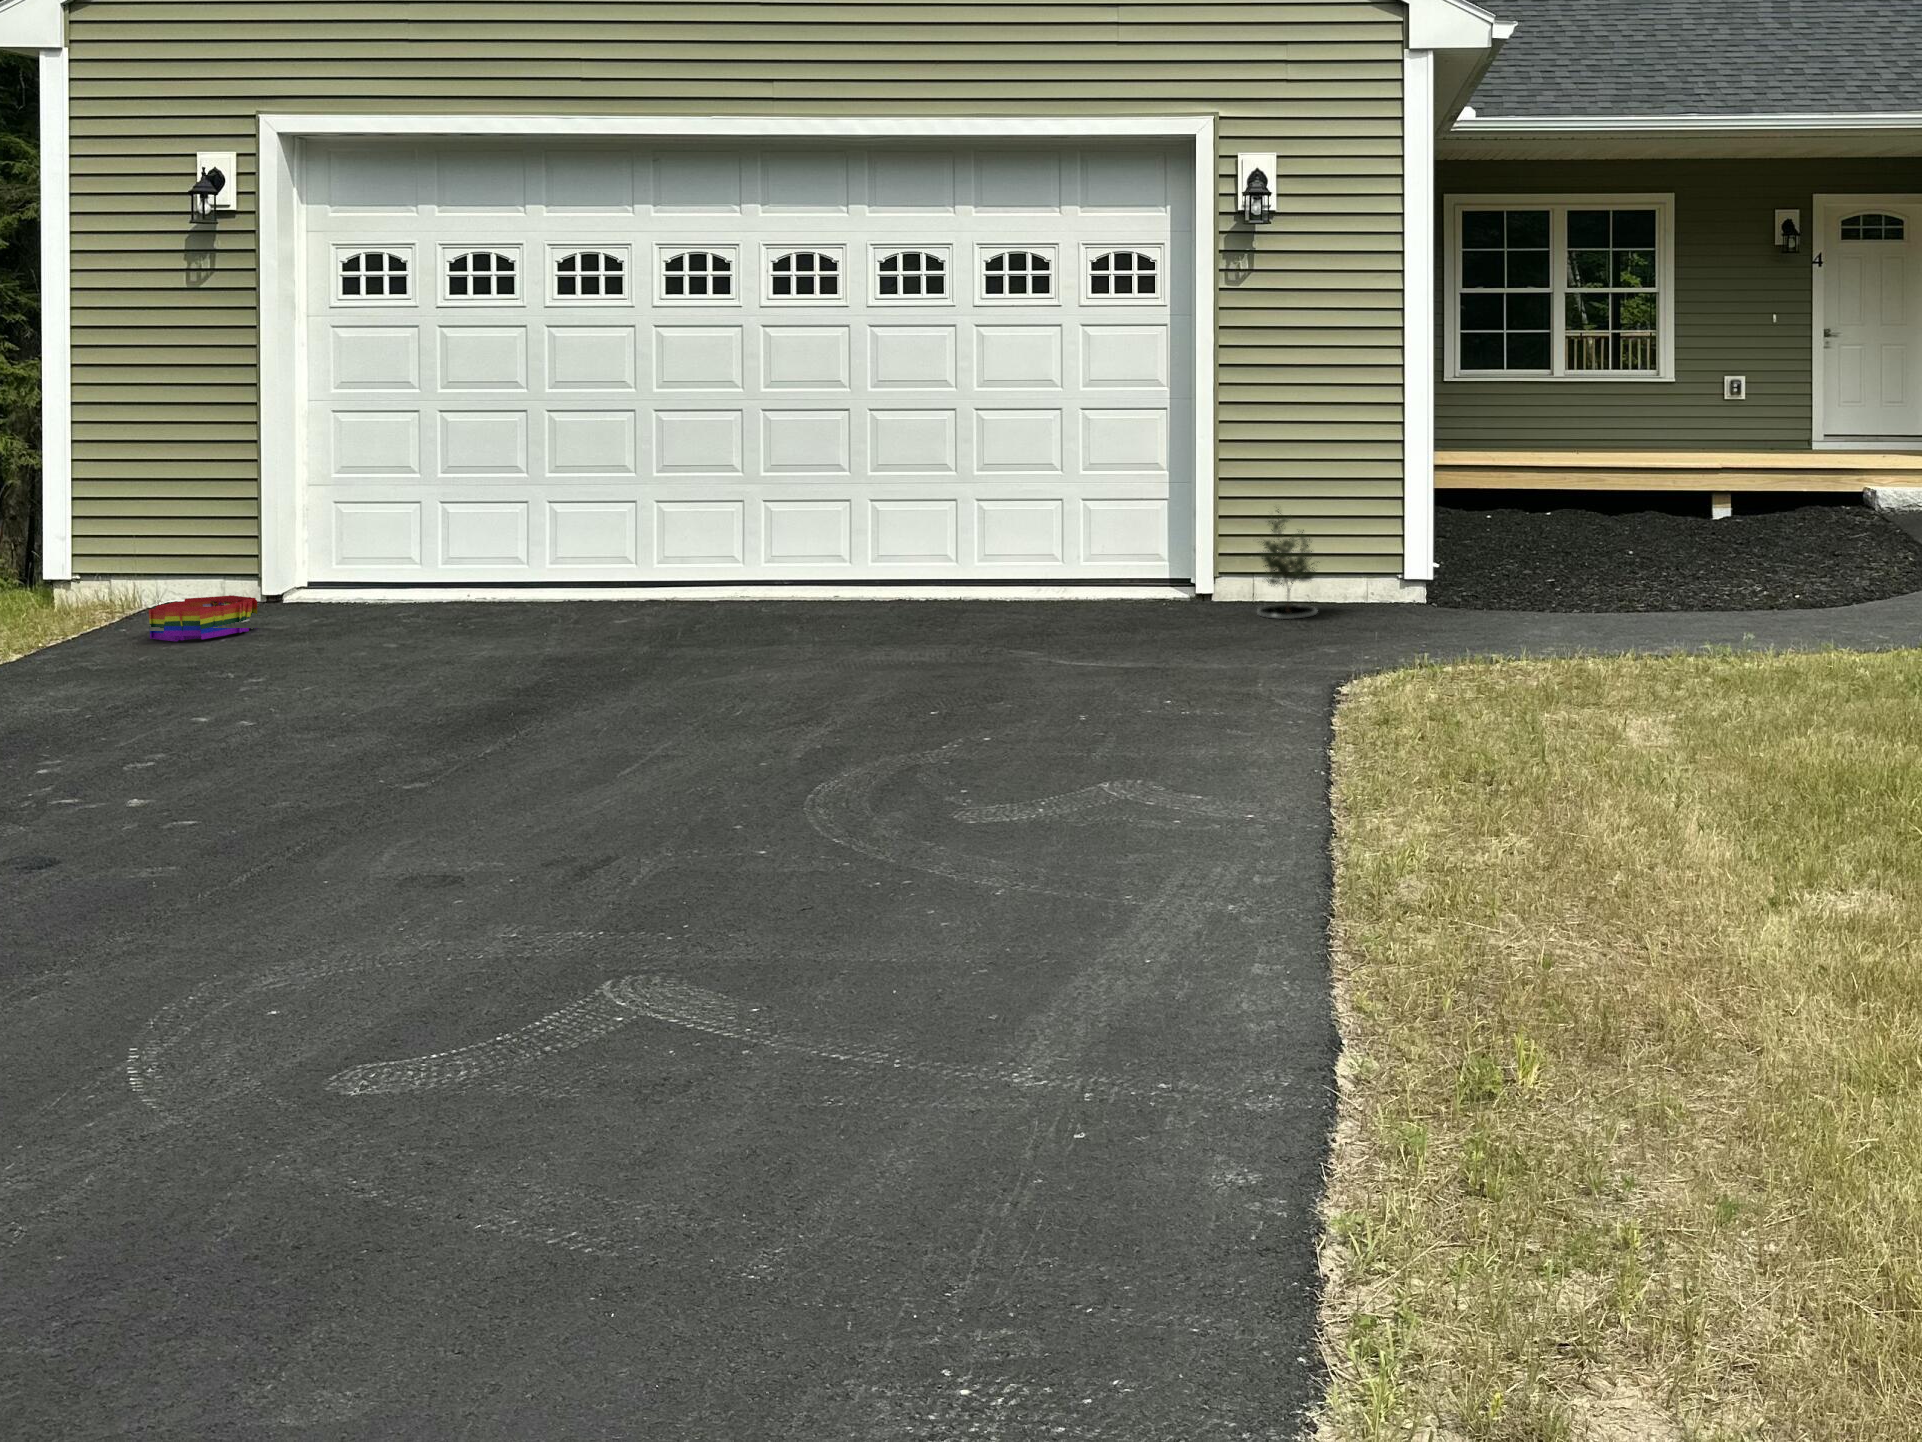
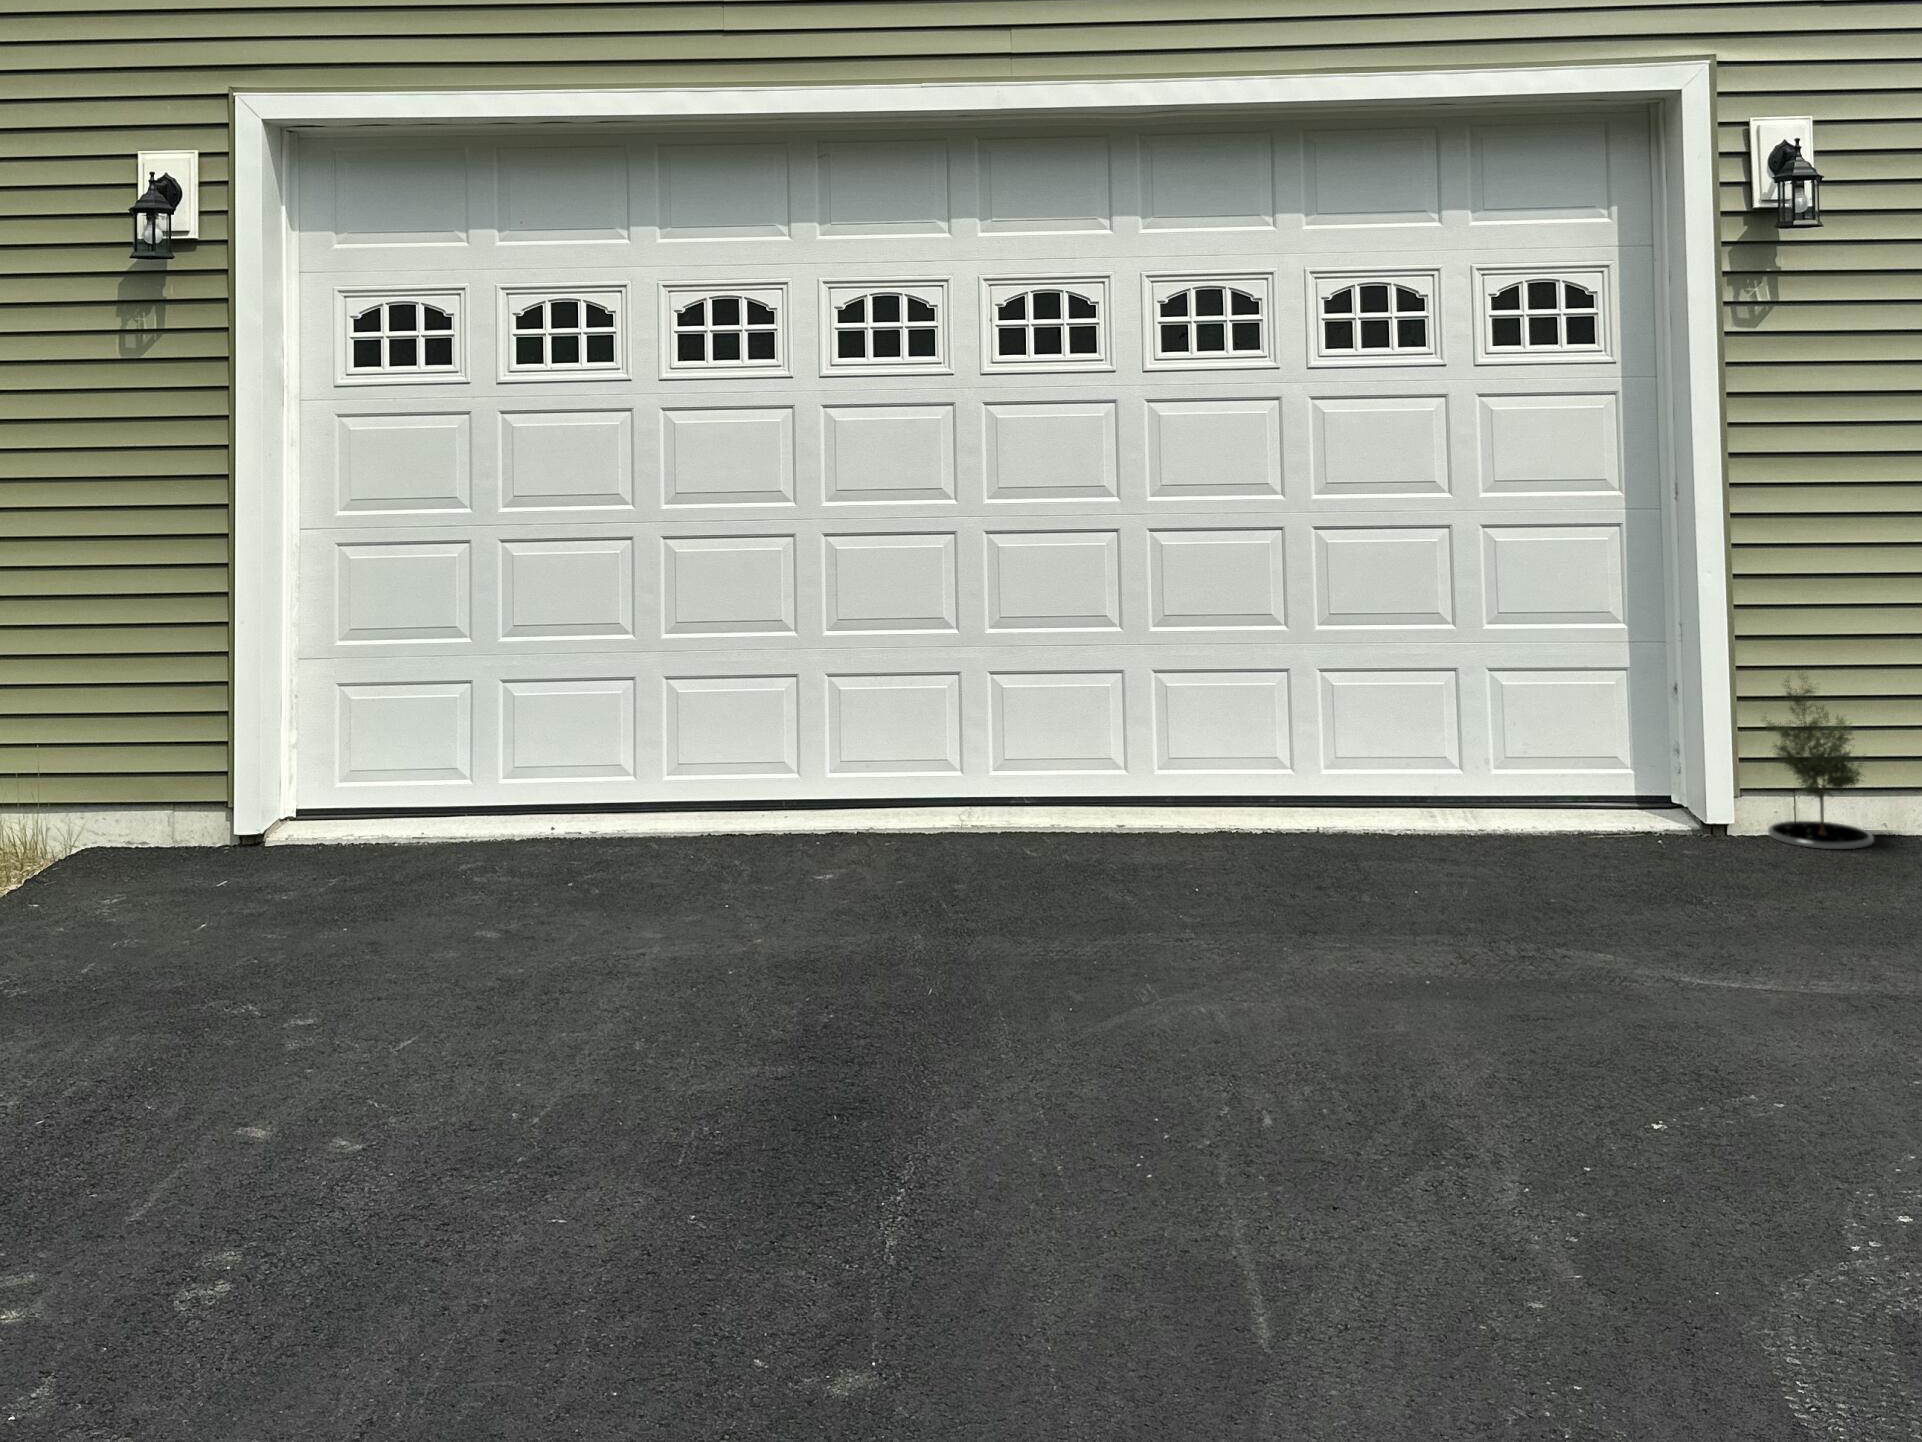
storage bin: present [149,595,257,642] -> none [72,828,231,912]

